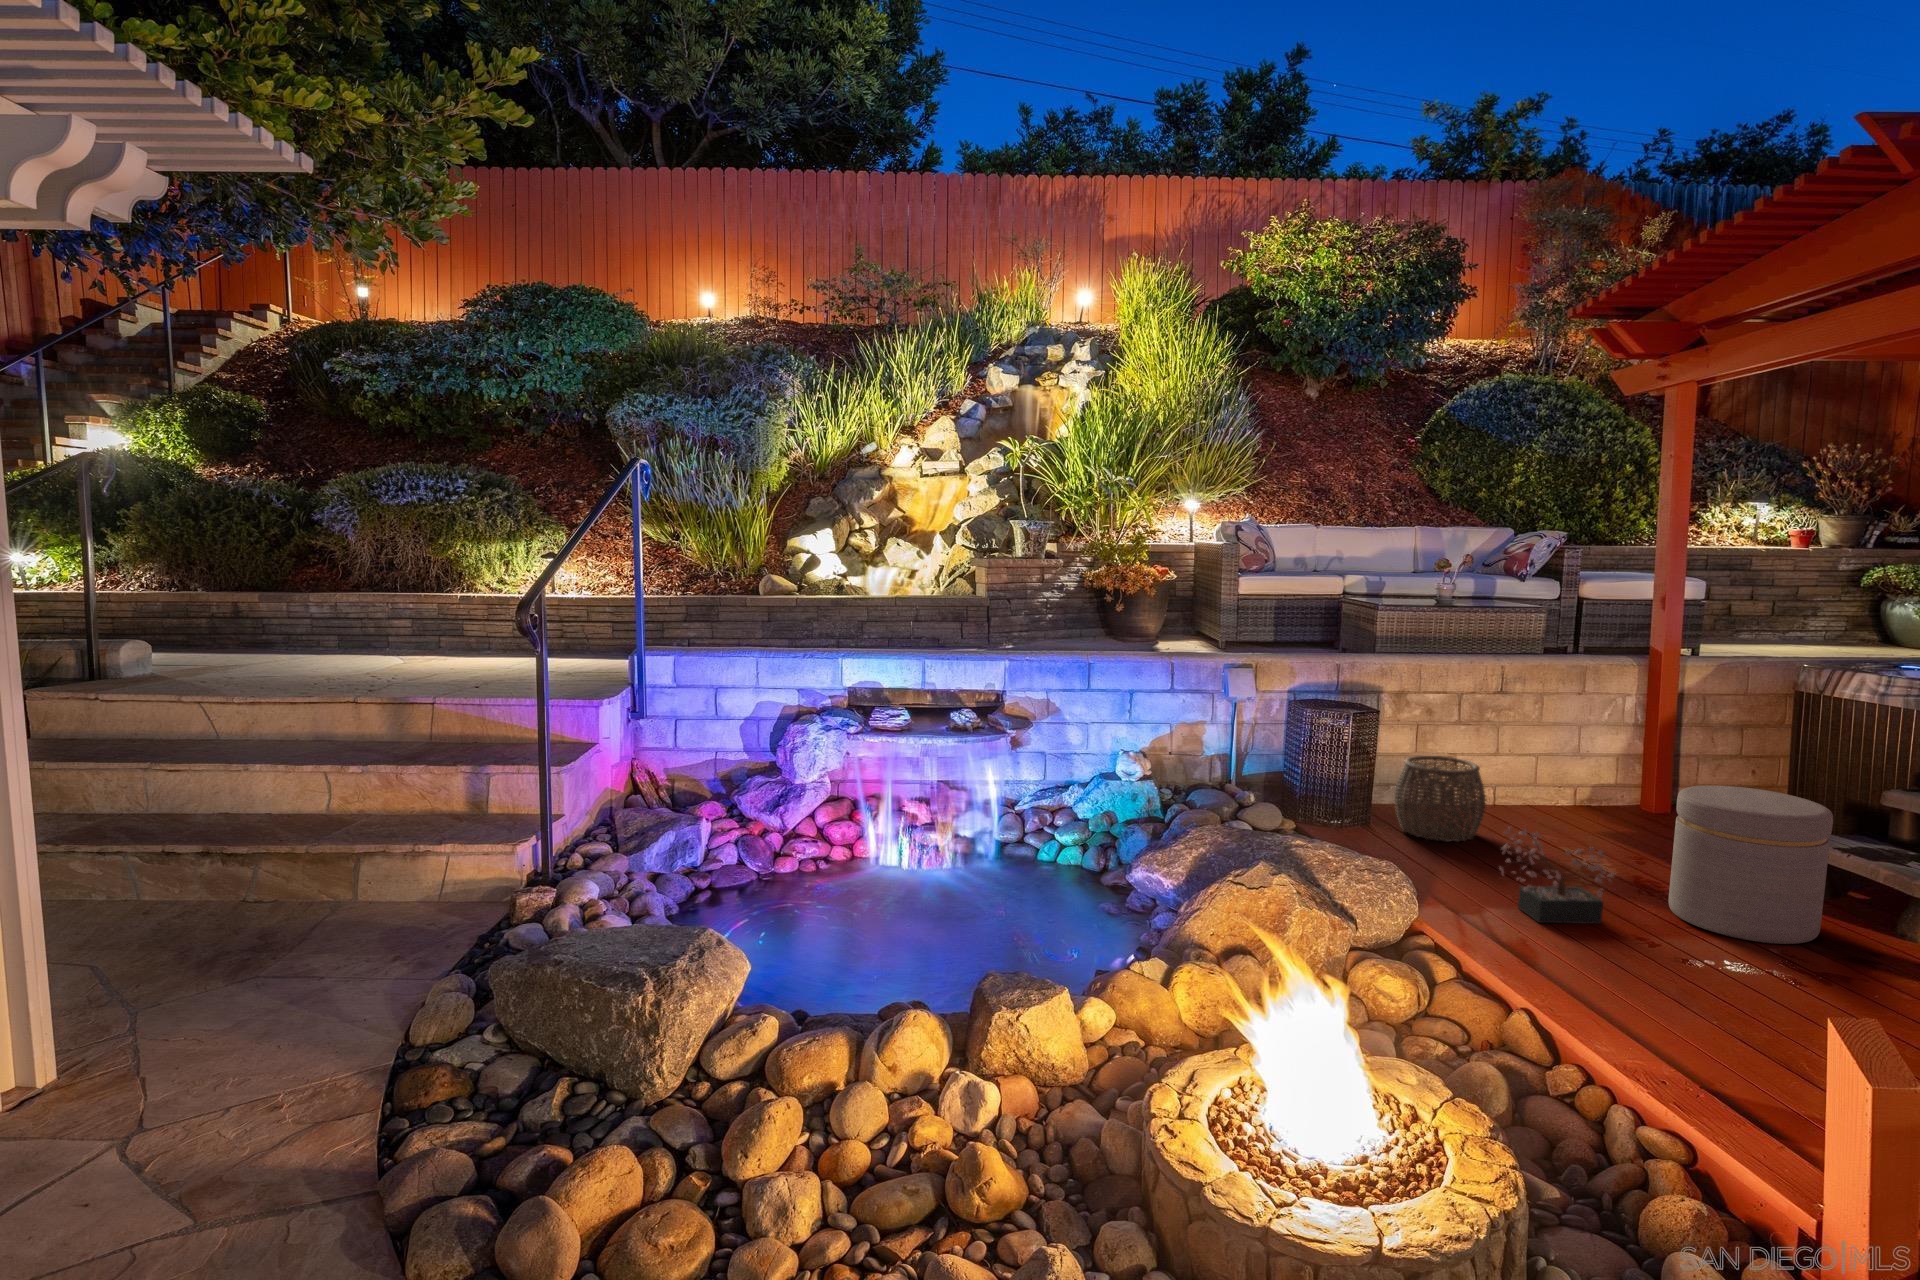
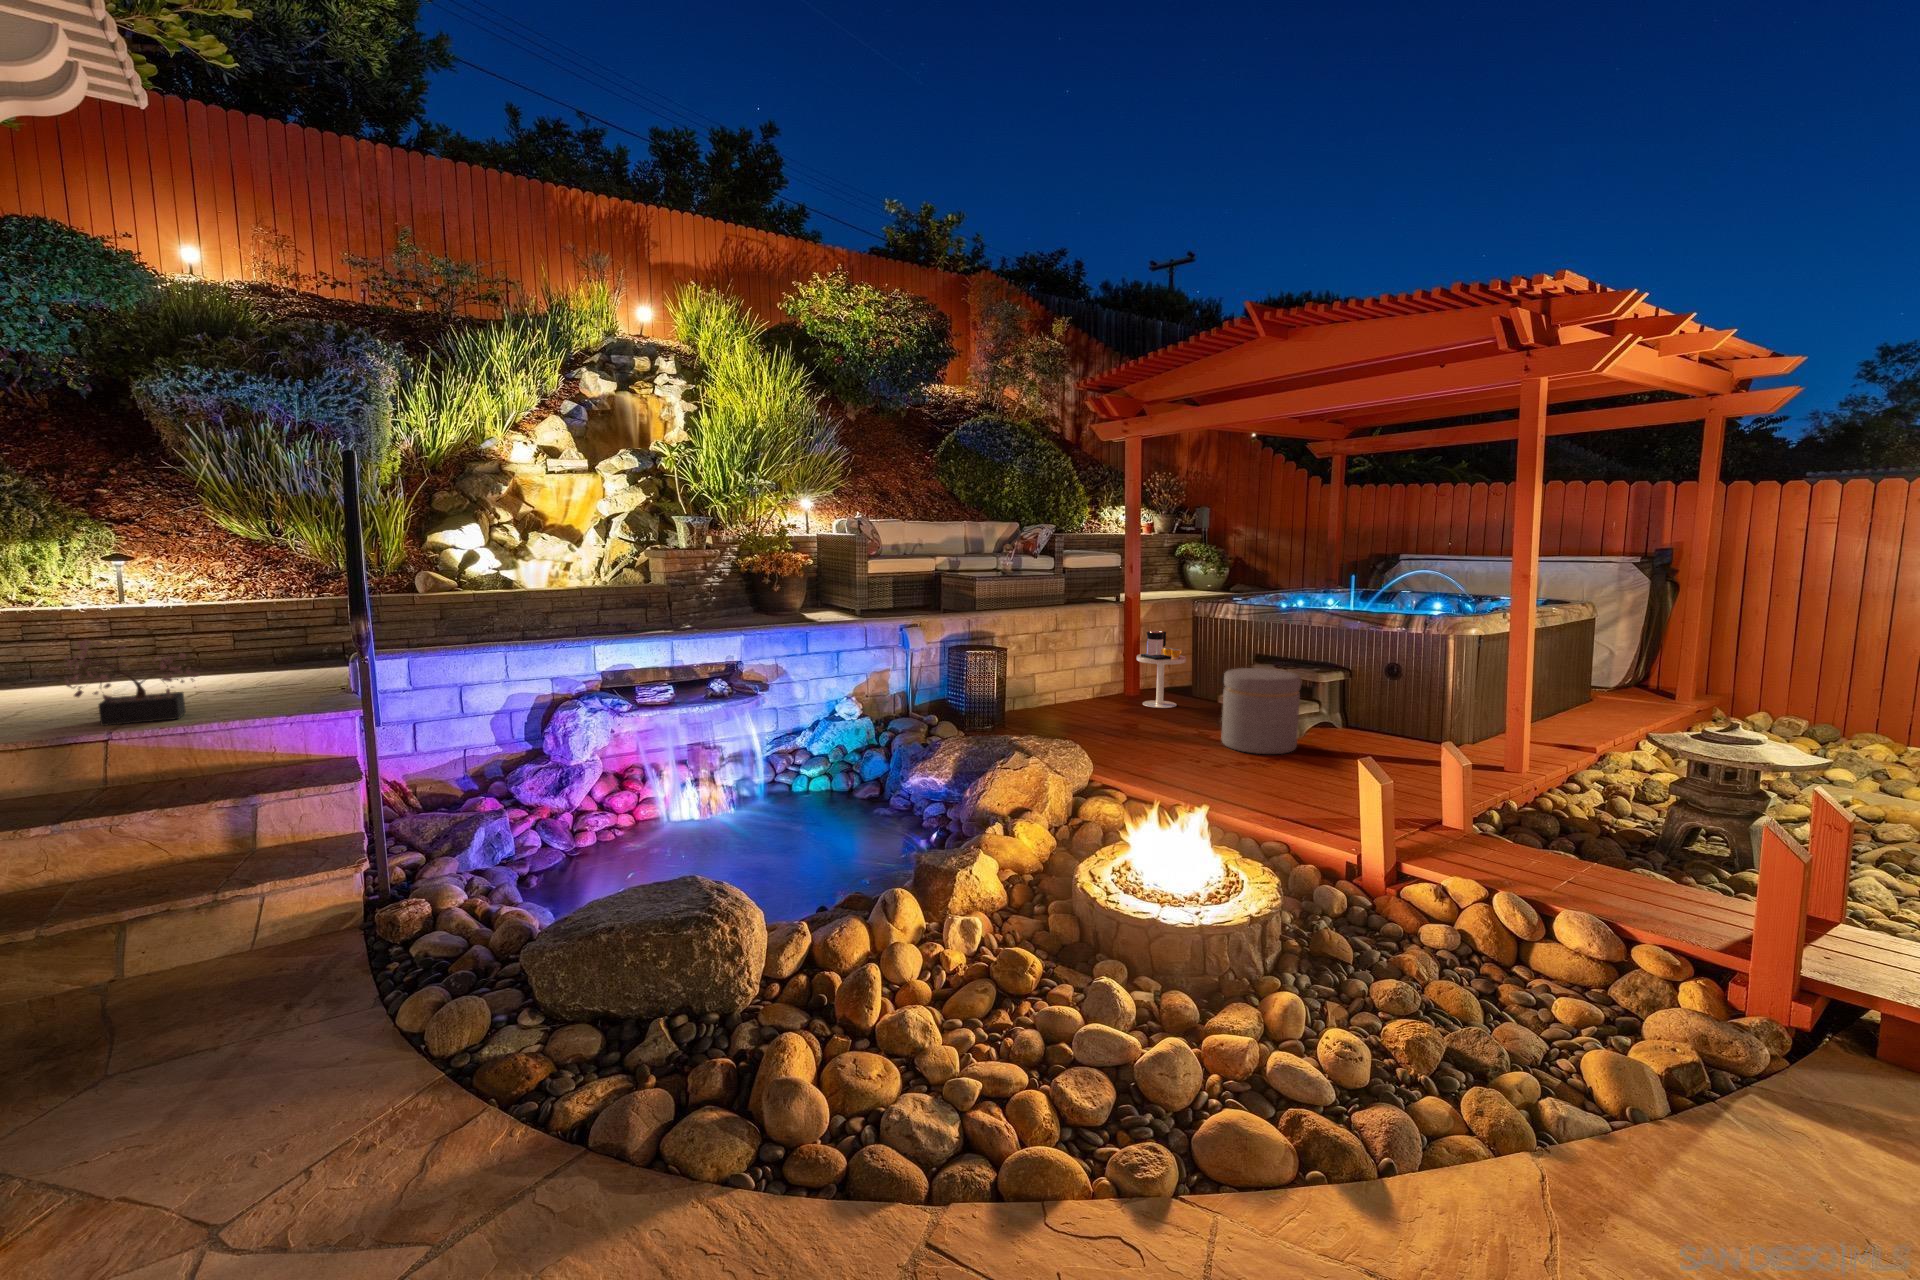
side table: none [1602,707,1693,833] -> present [1137,631,1186,708]
woven basket: present [1394,756,1486,842] -> none [1039,674,1097,731]
decorative plant: present [1499,826,1614,924] -> present [64,640,199,726]

